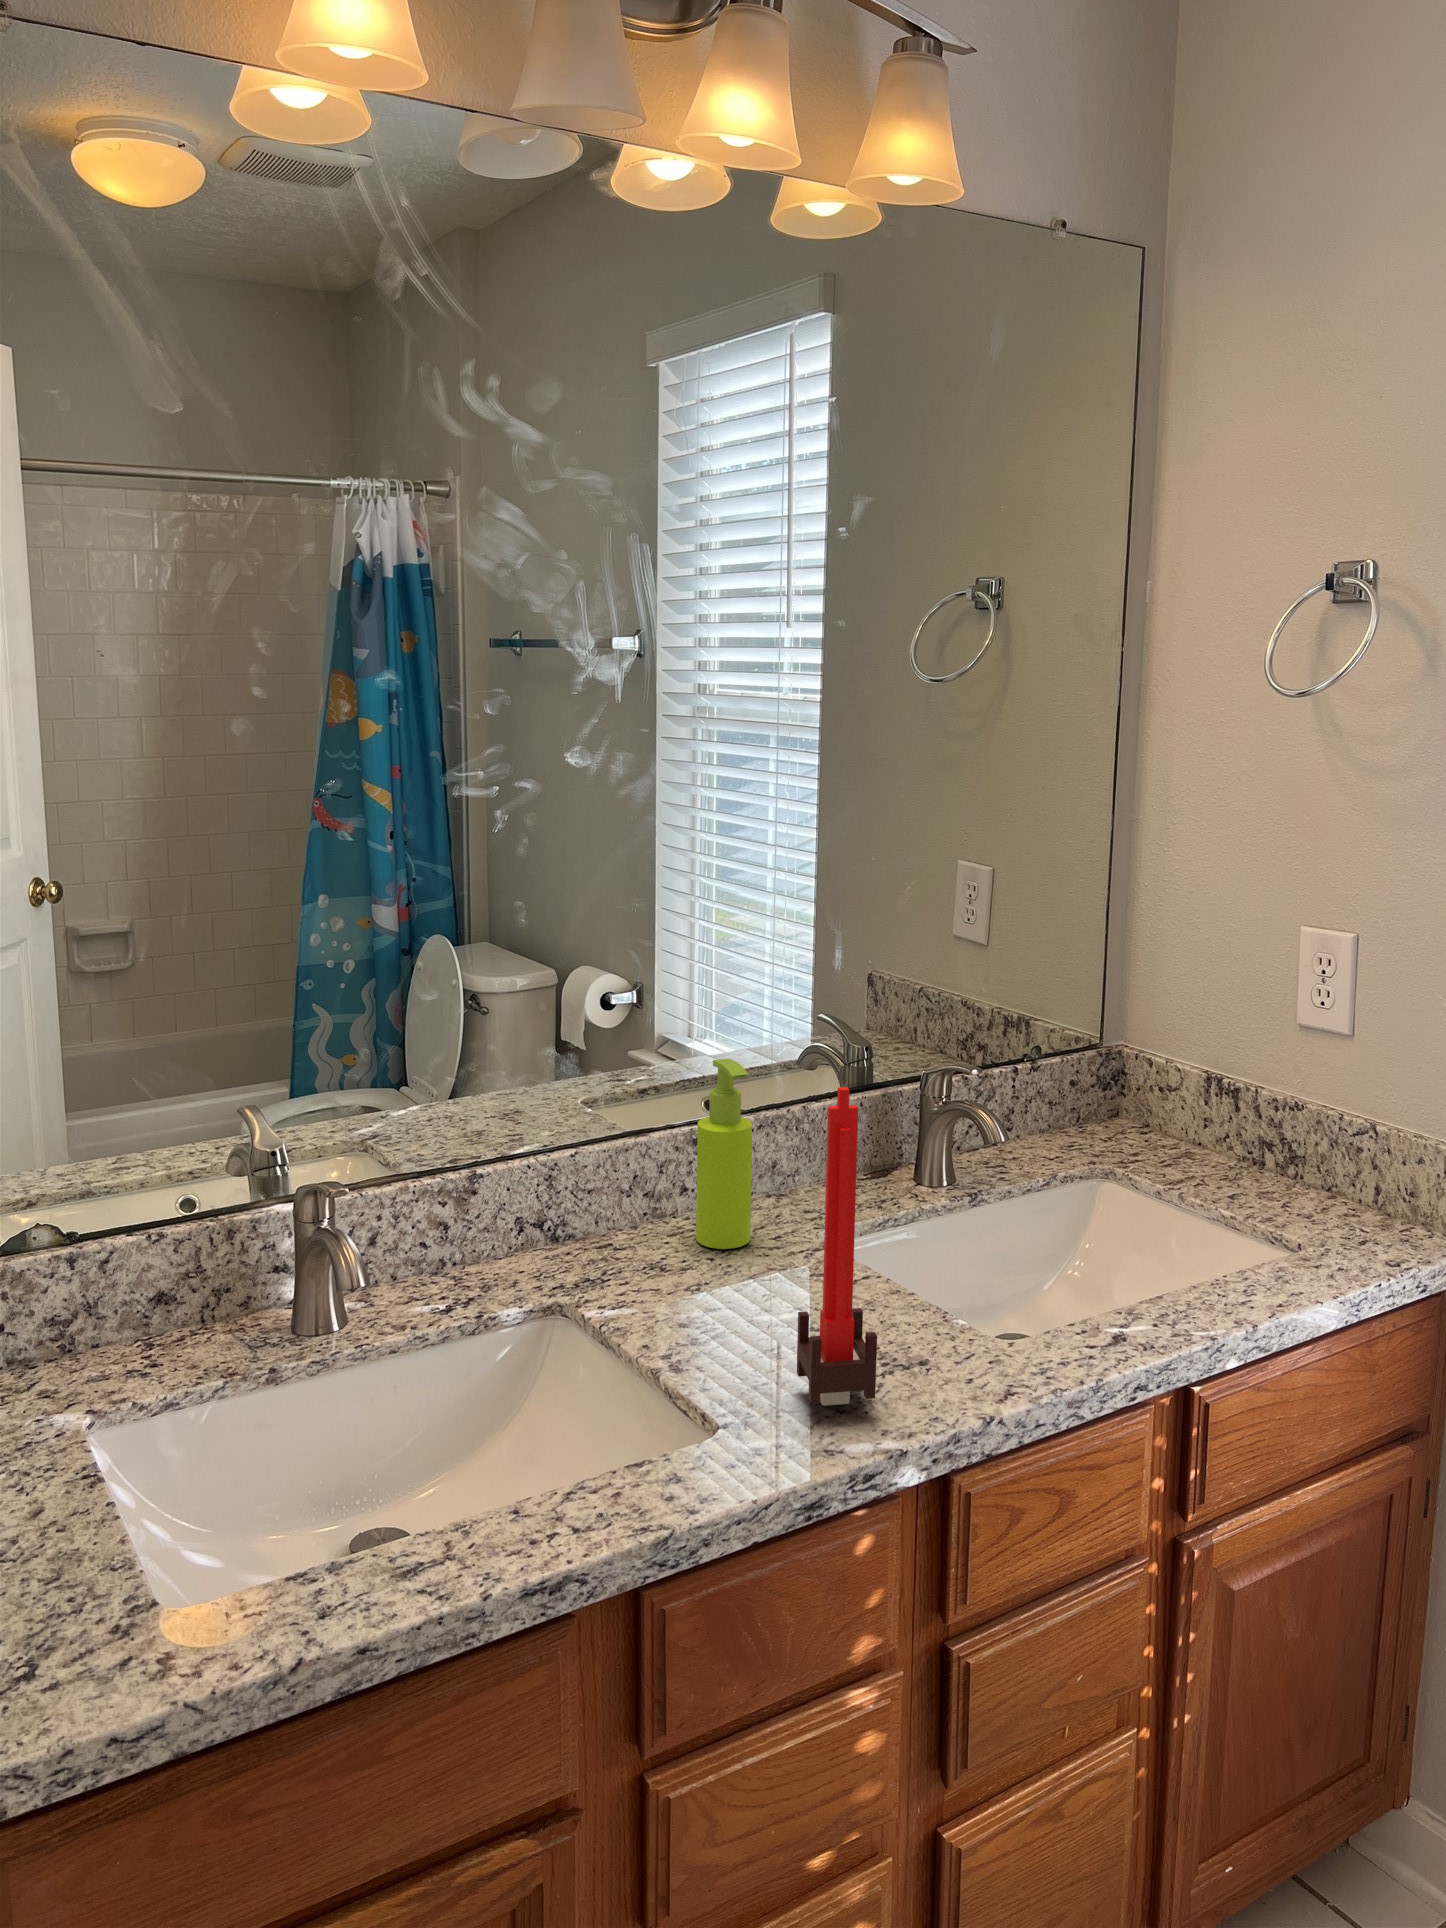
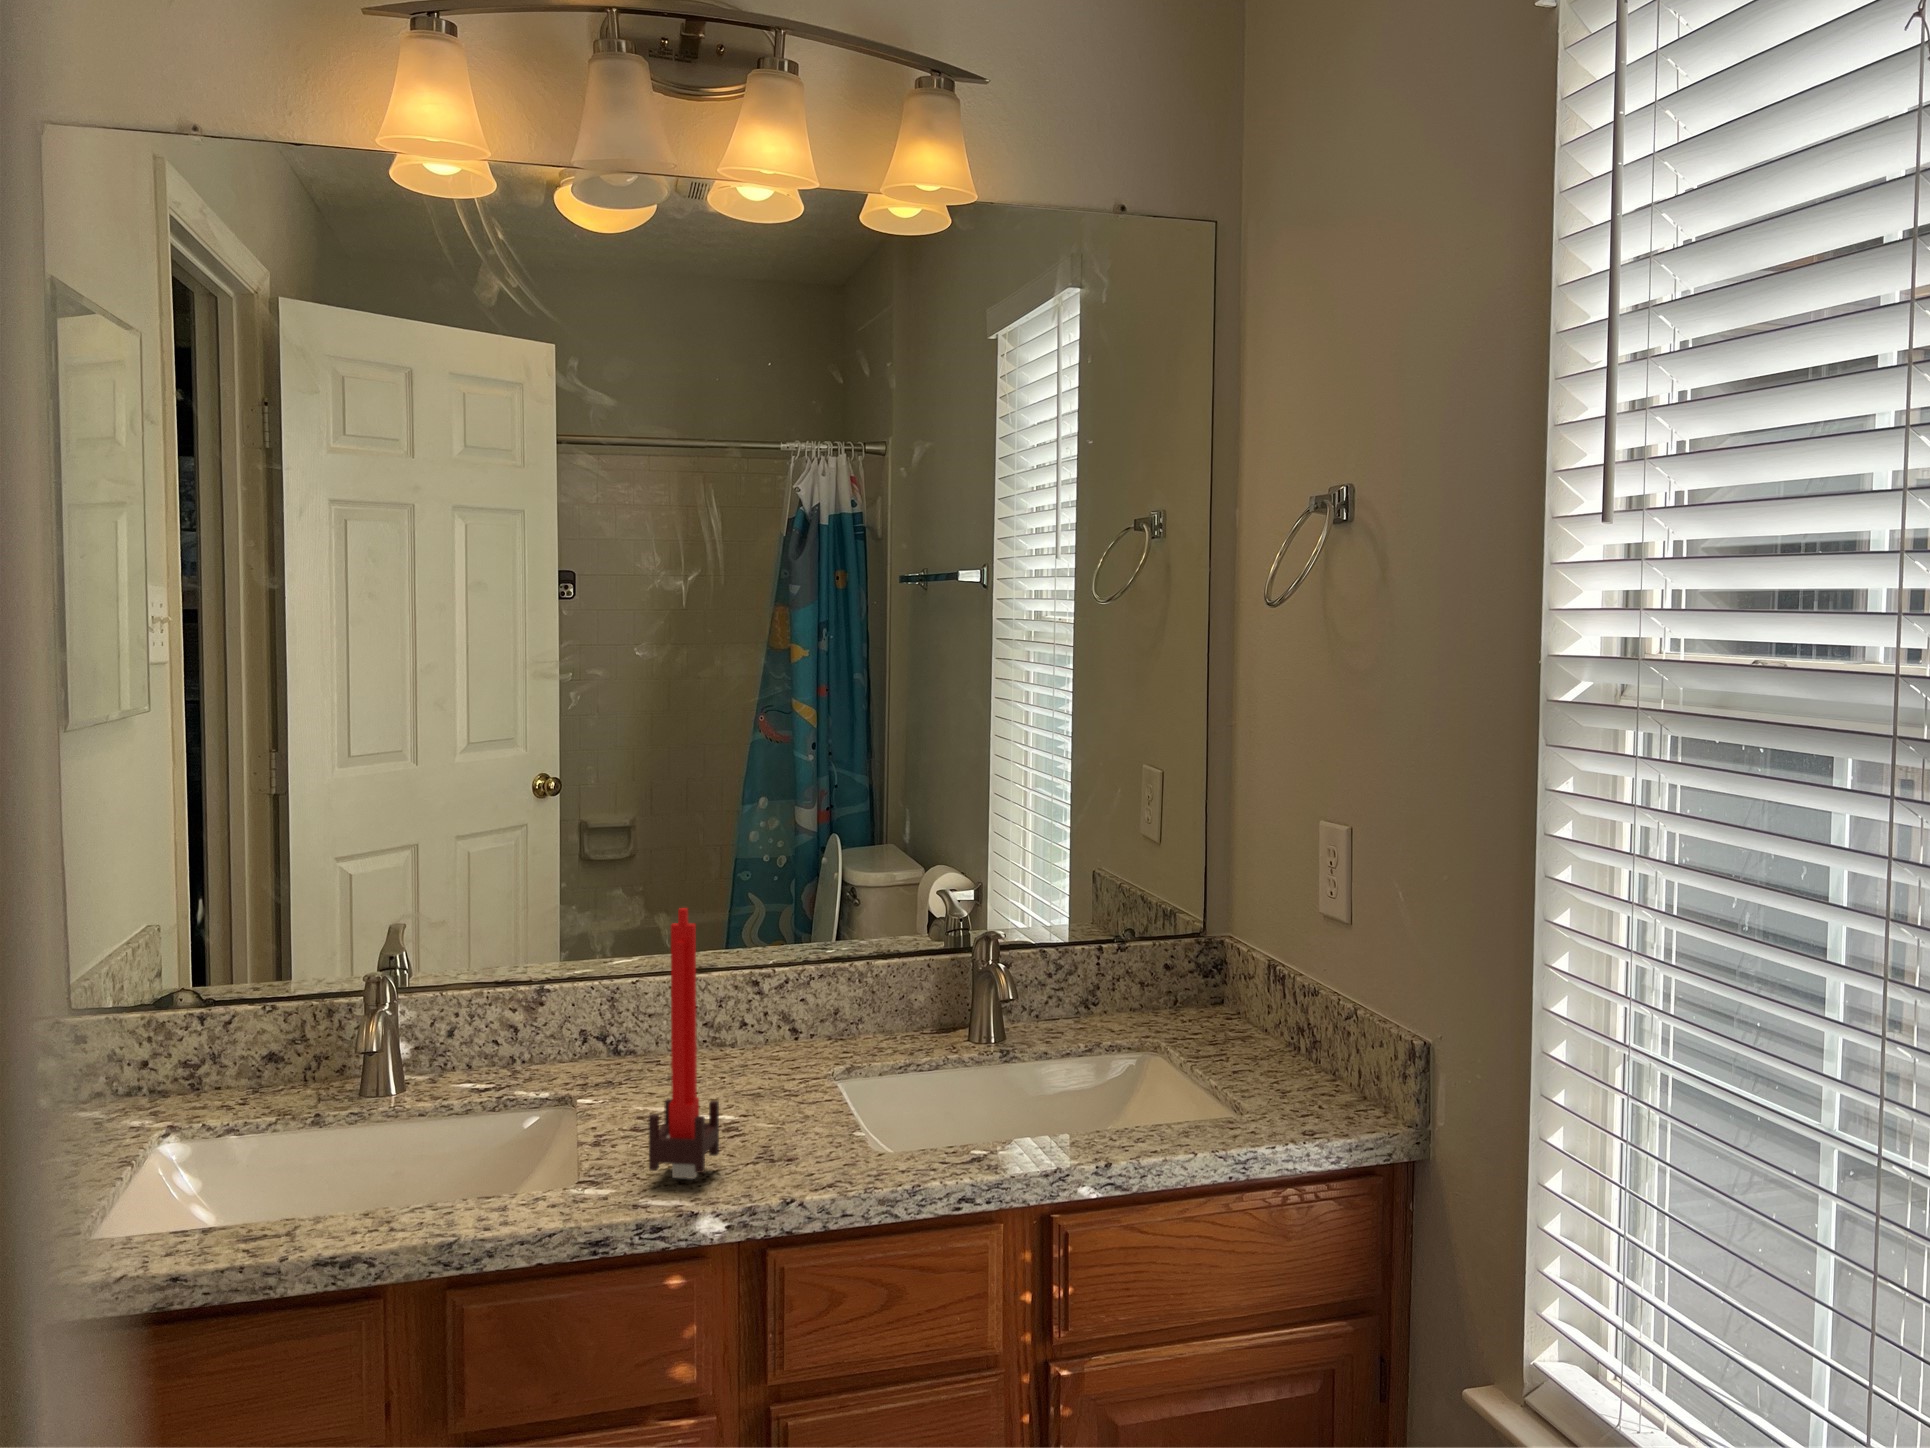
soap dispenser: present [696,1059,752,1249] -> none [725,908,772,1070]

